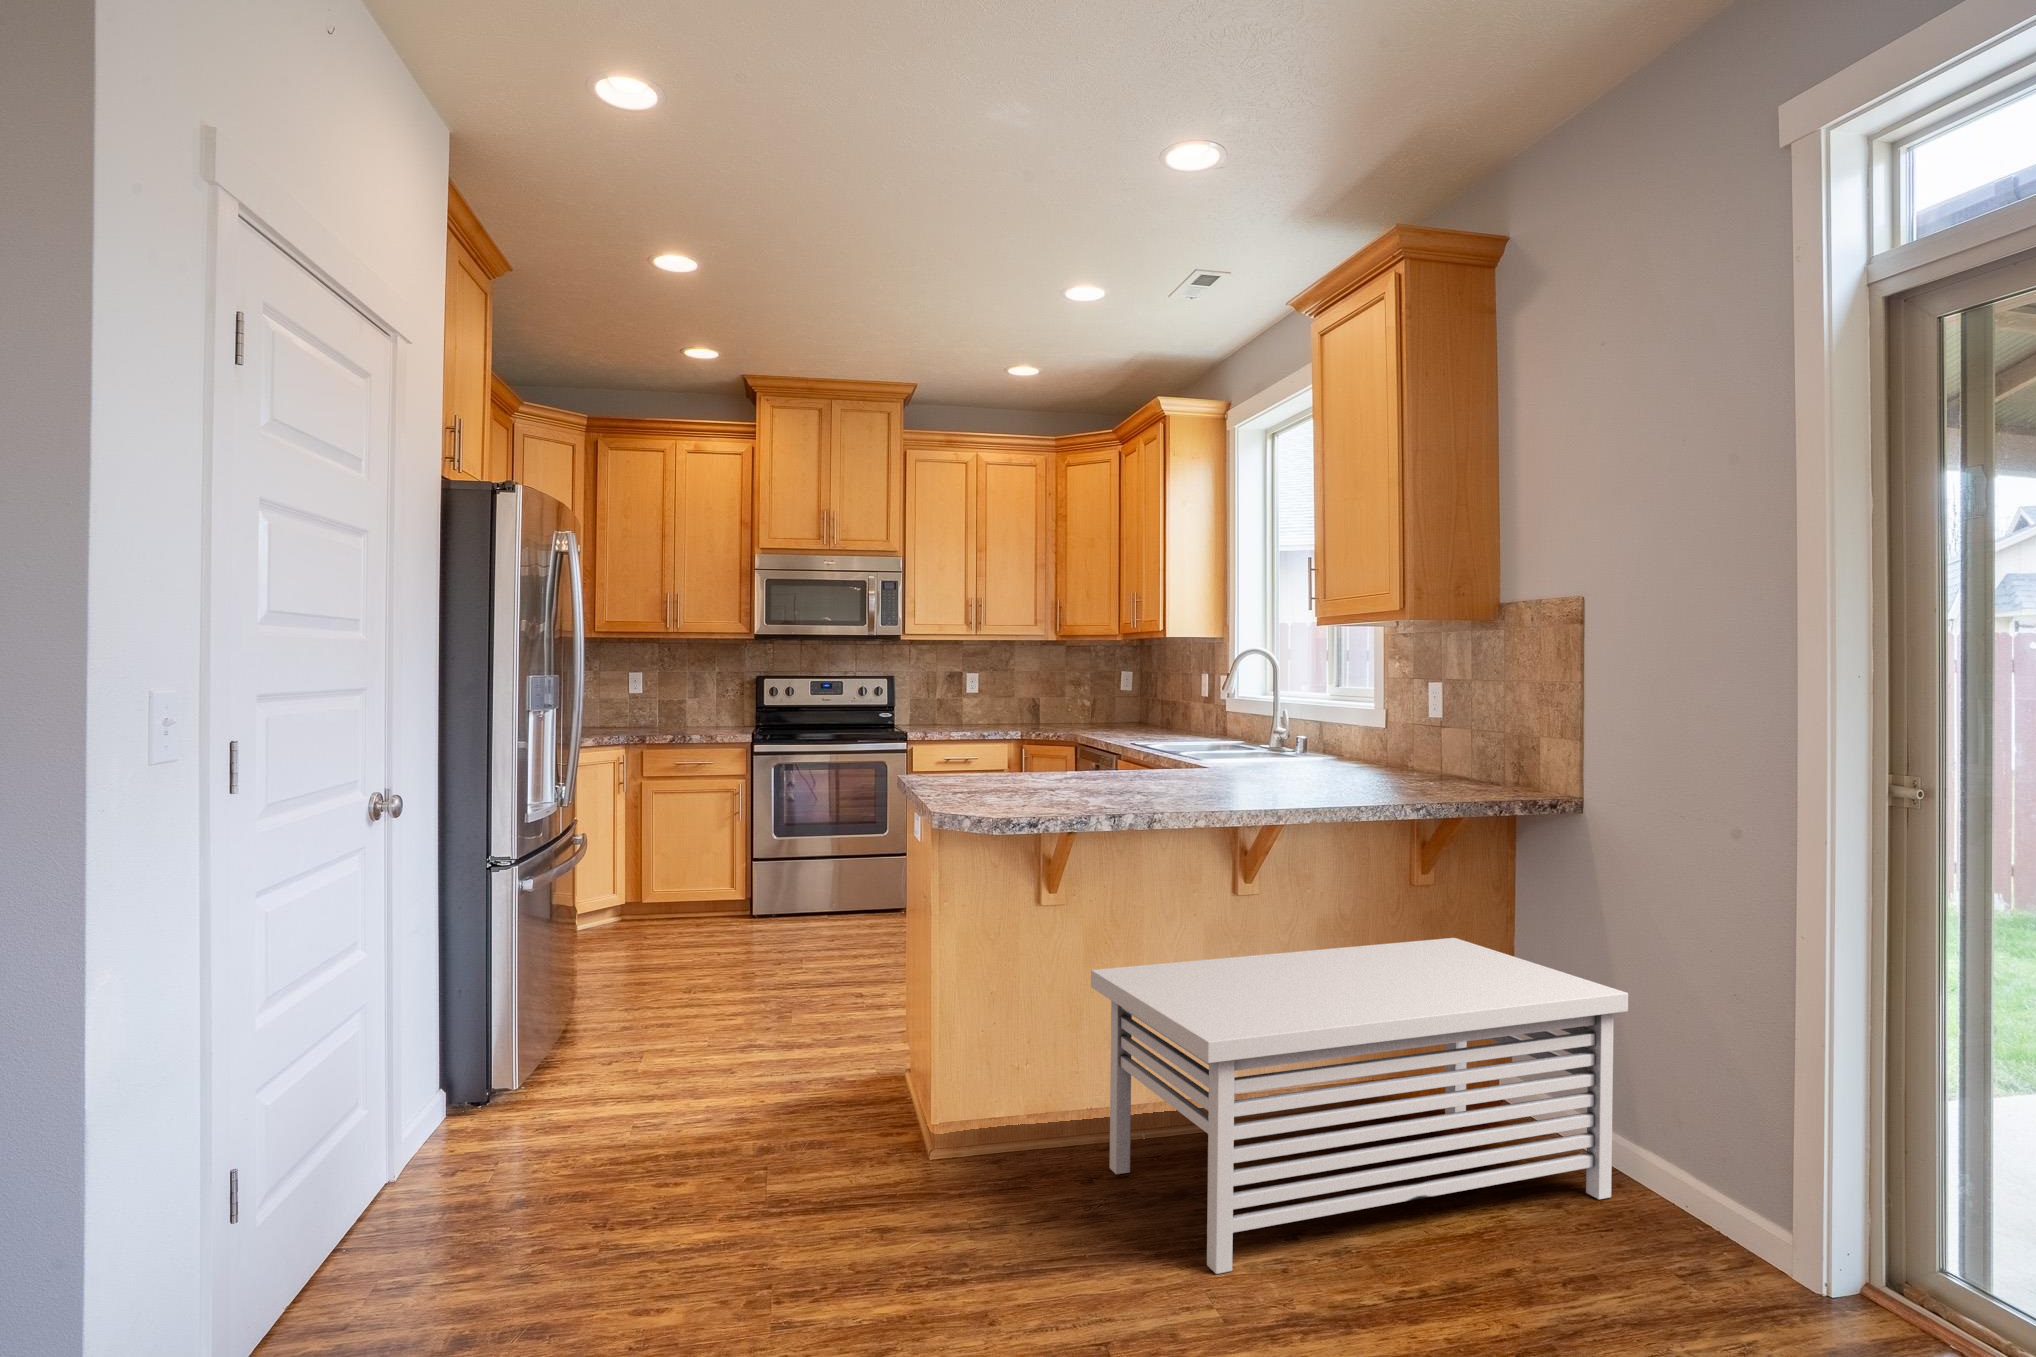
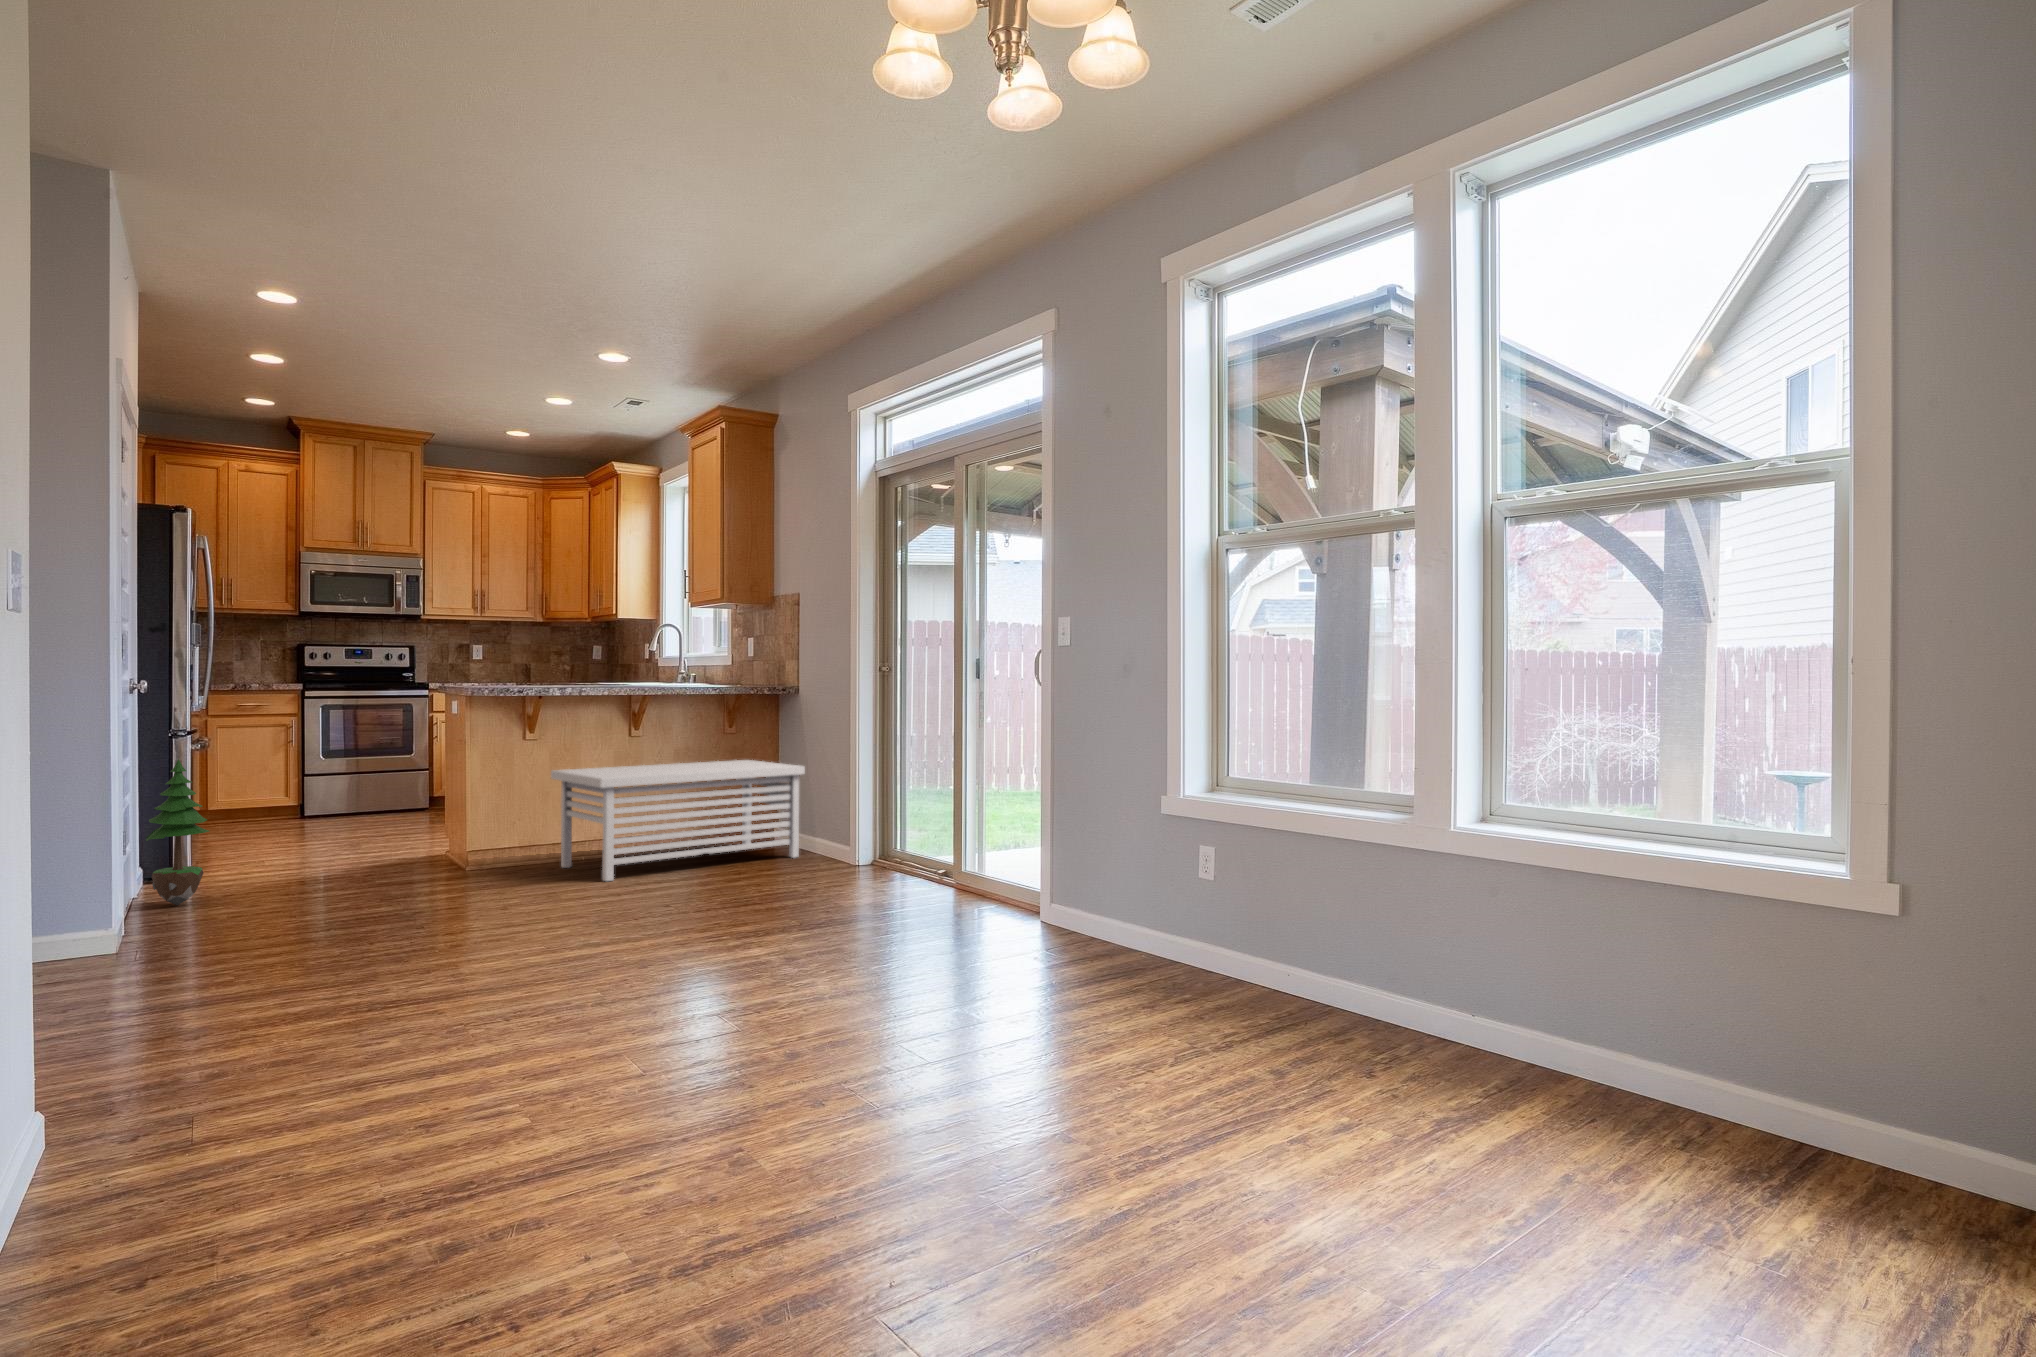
potted tree: none [363,958,480,1246] -> present [146,759,209,905]

